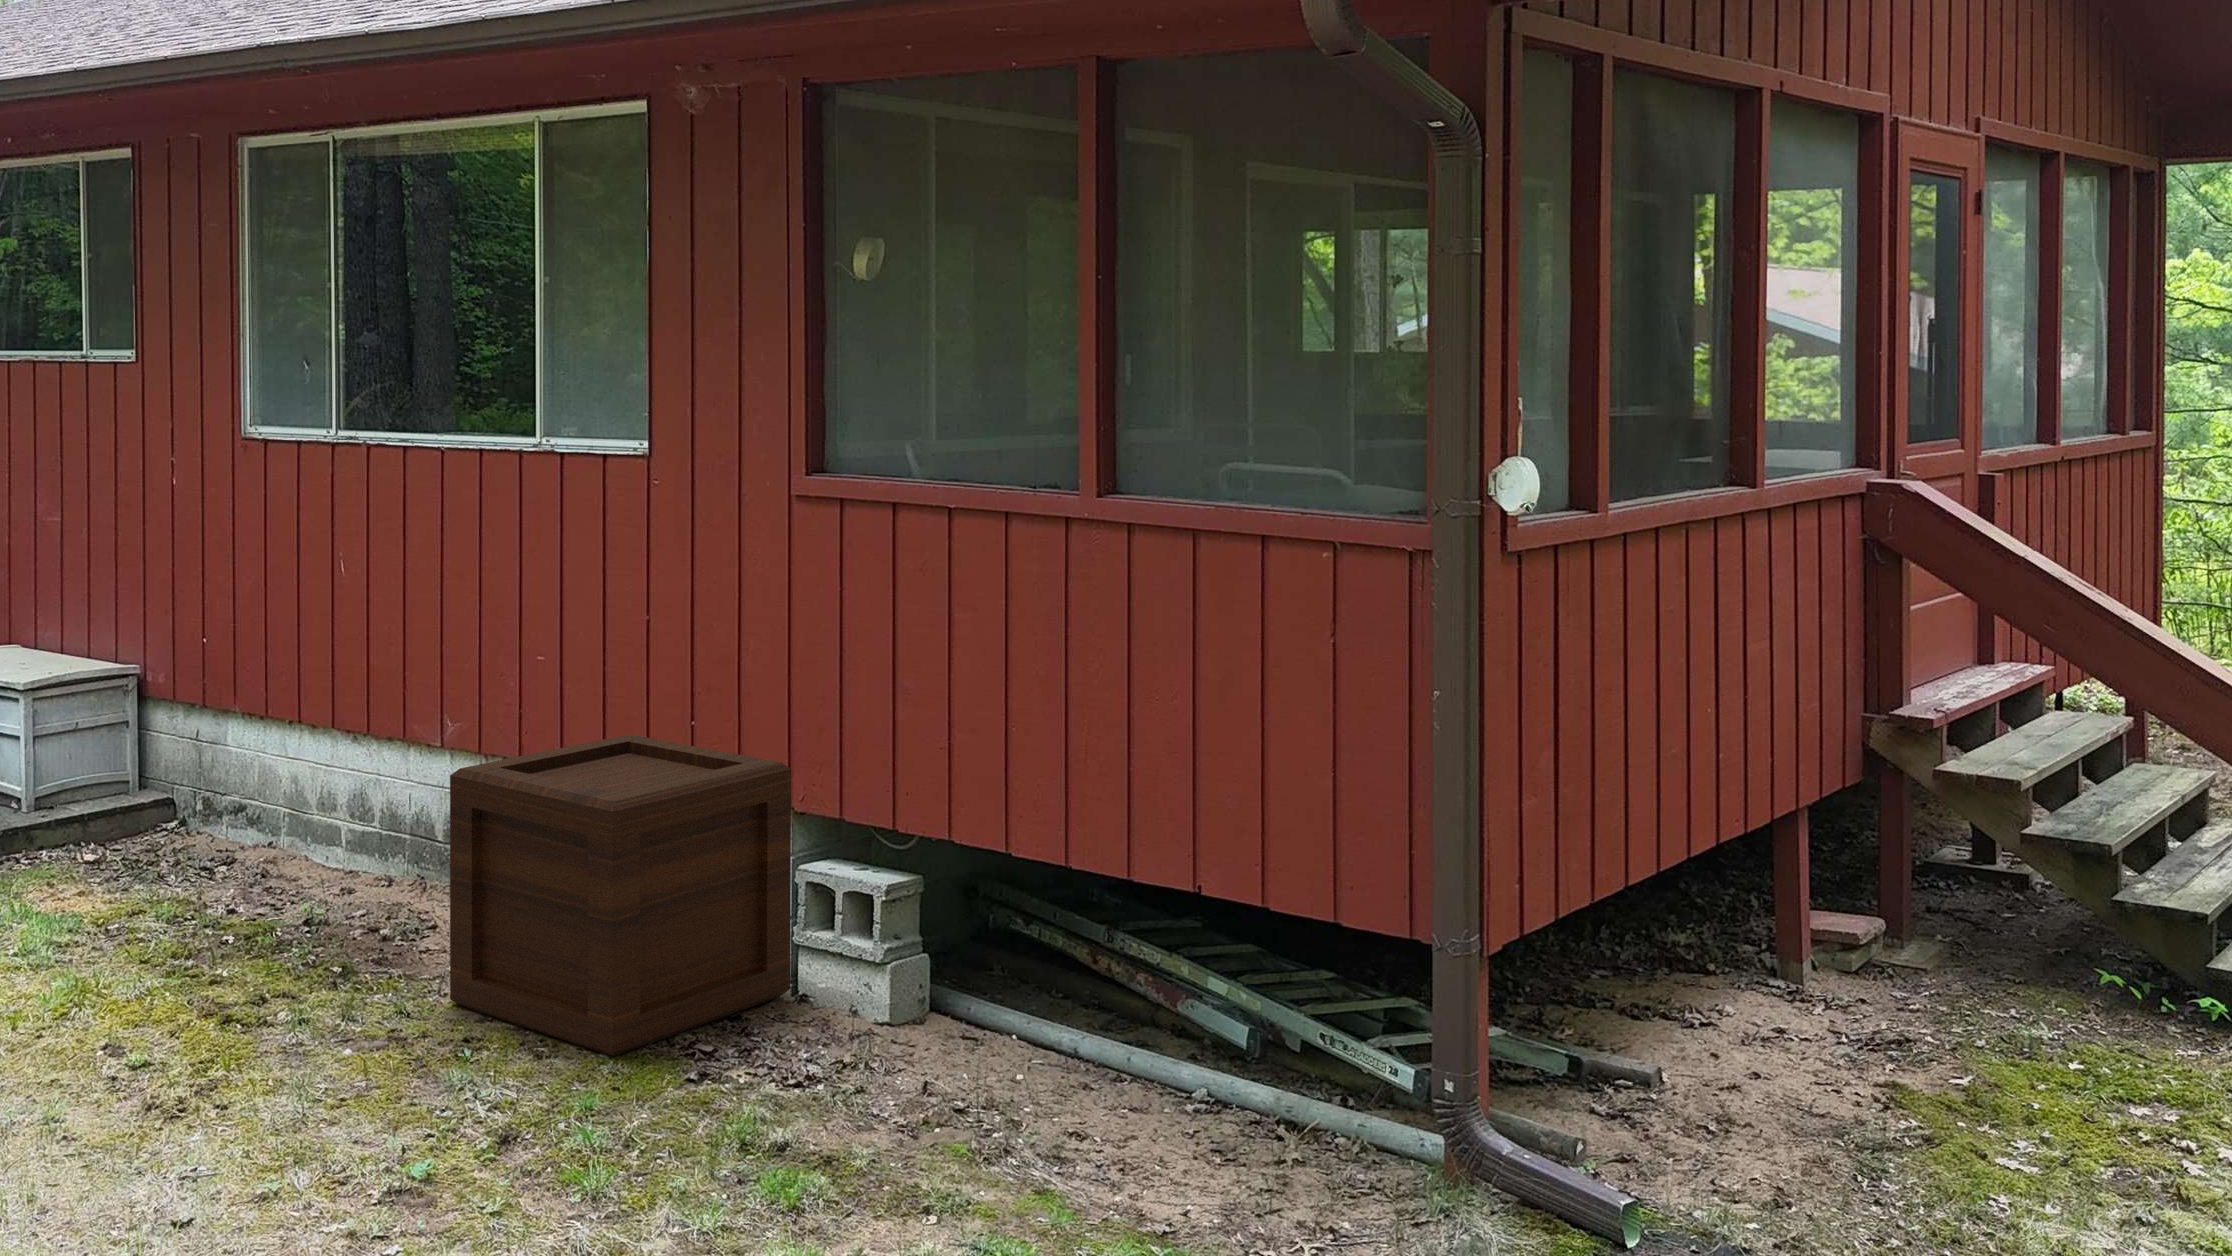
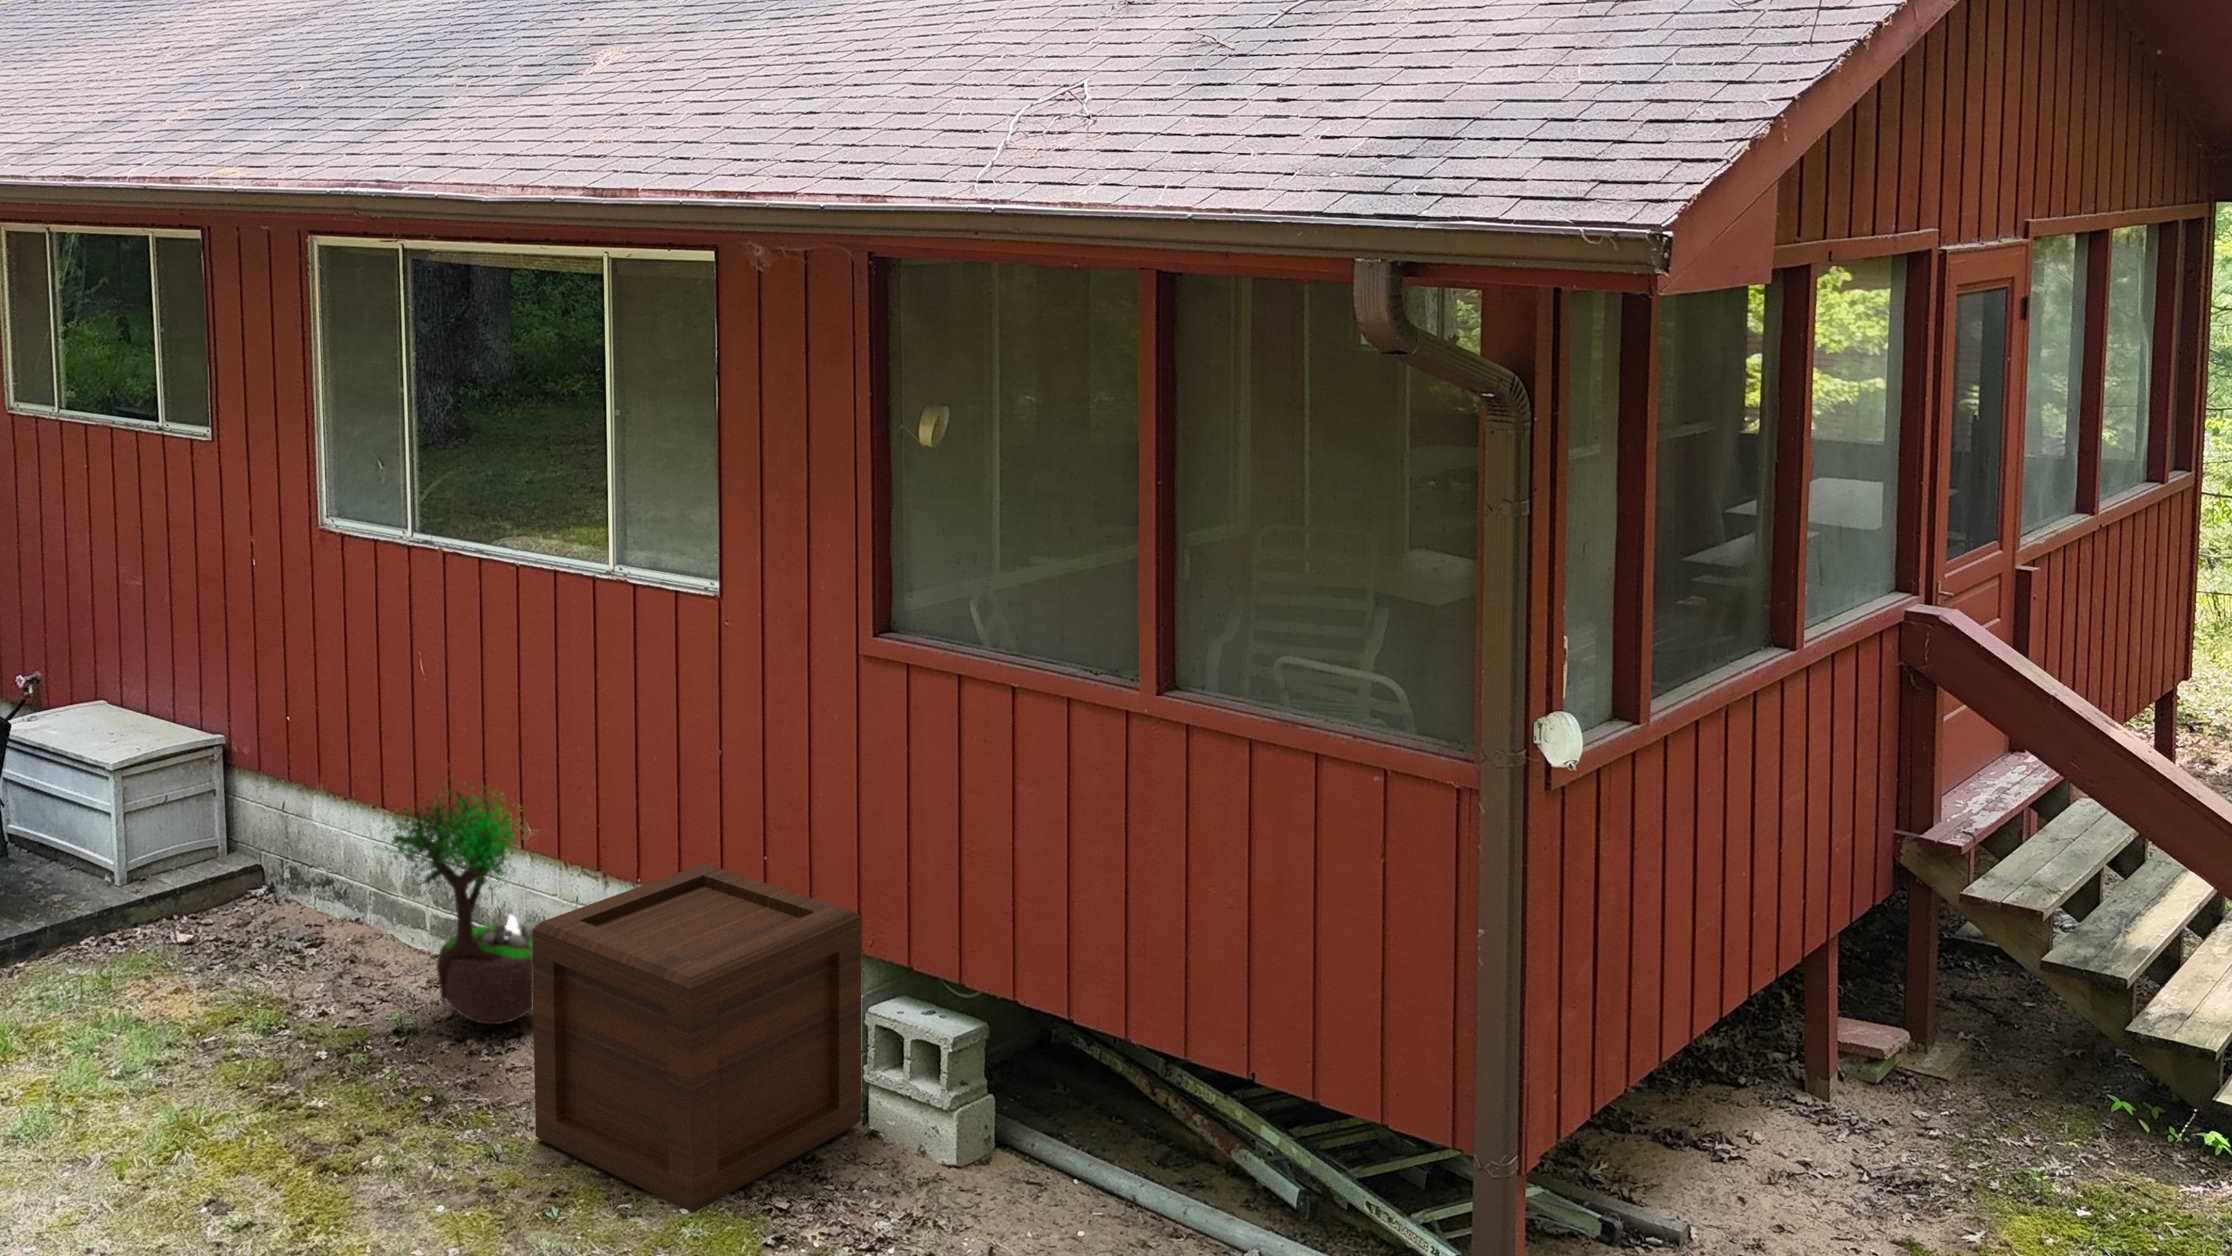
potted tree: none [287,644,479,921] -> present [373,765,534,1024]

